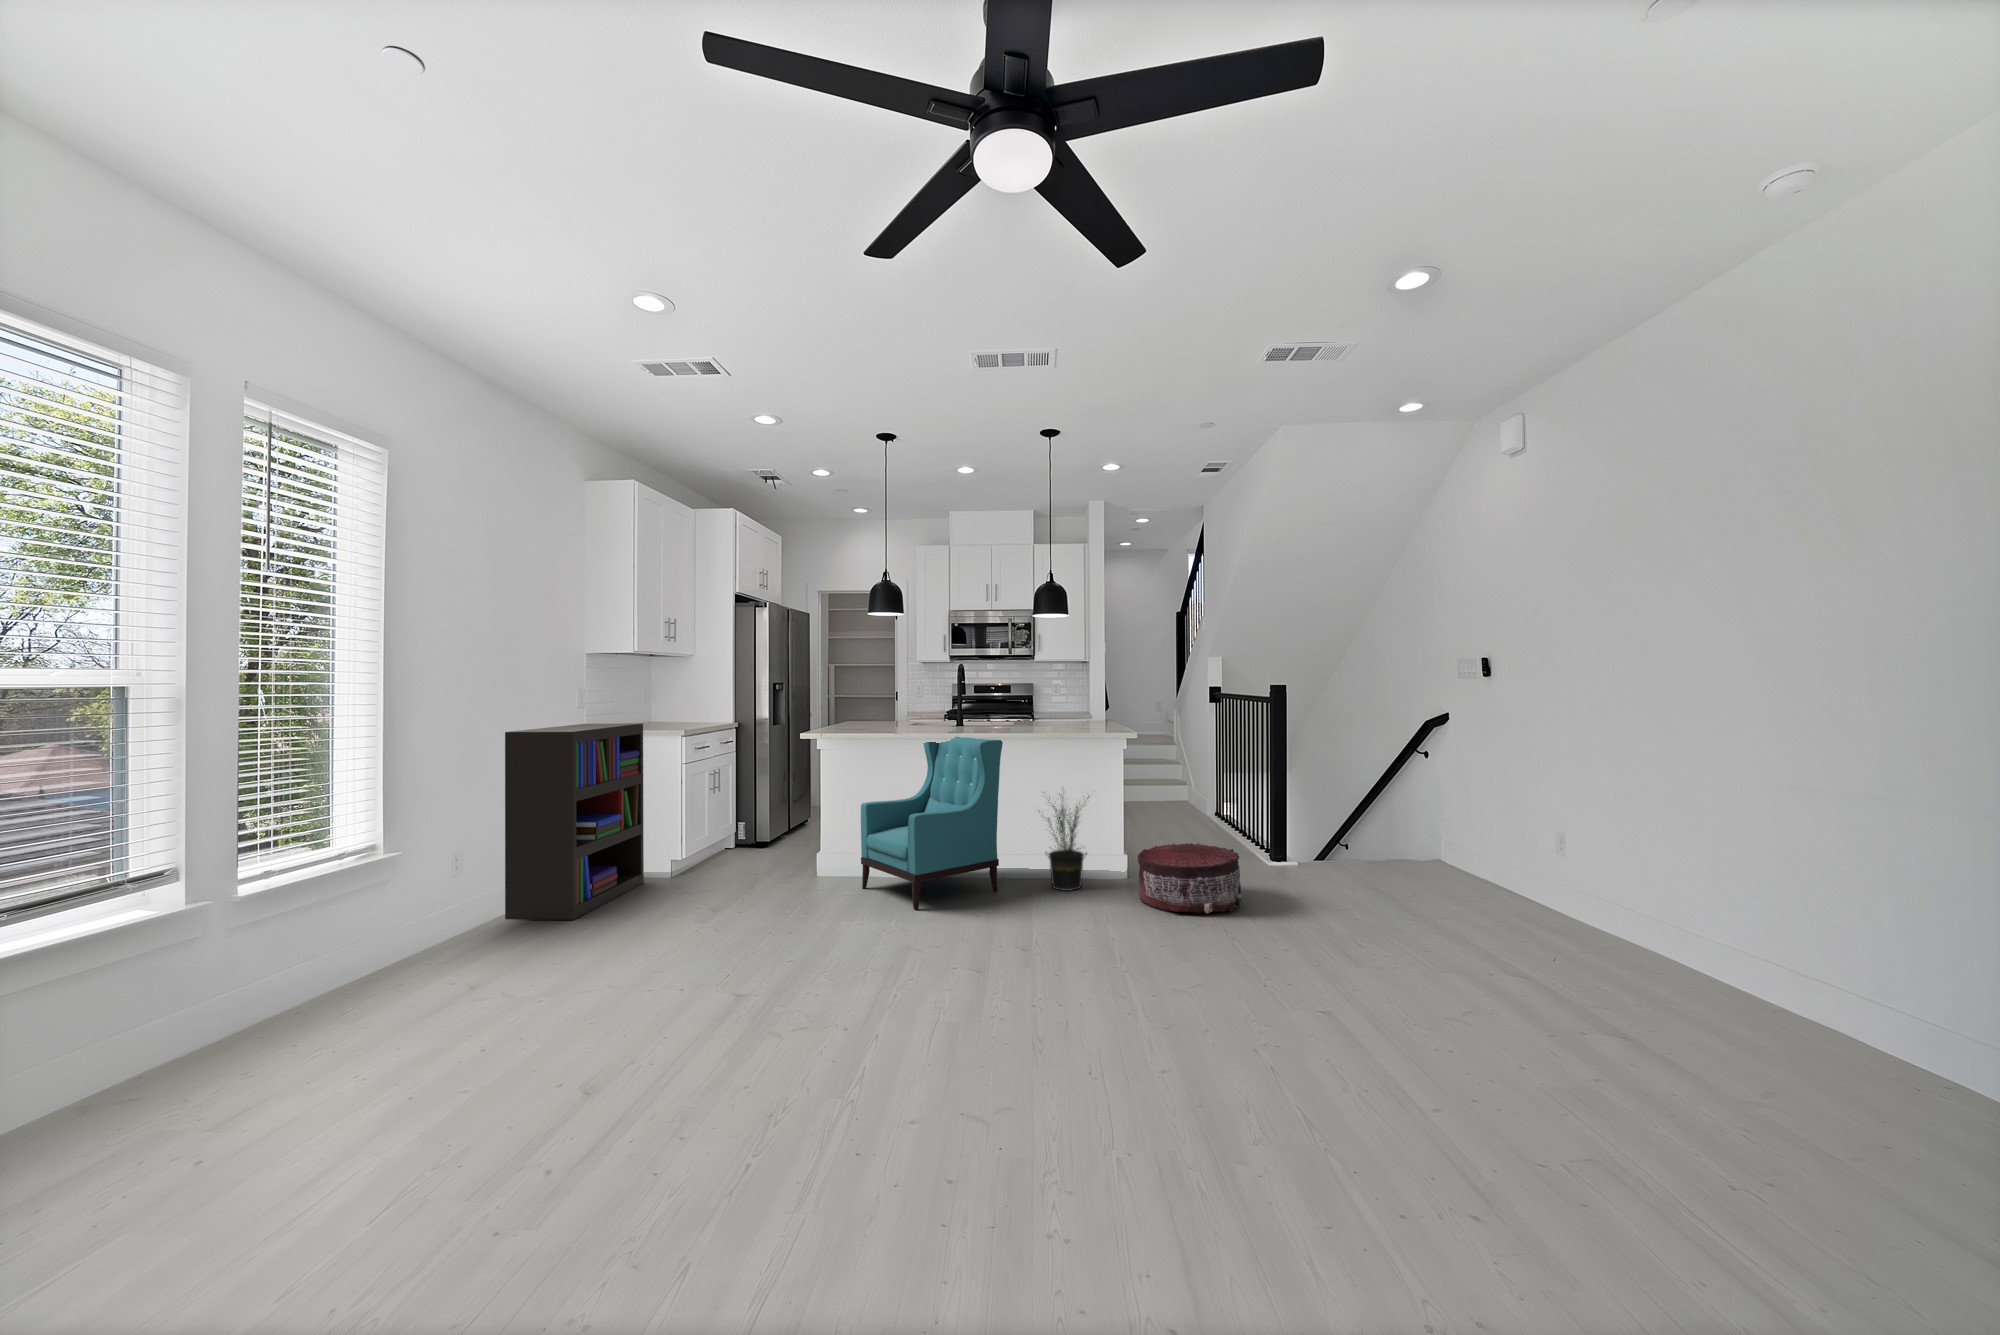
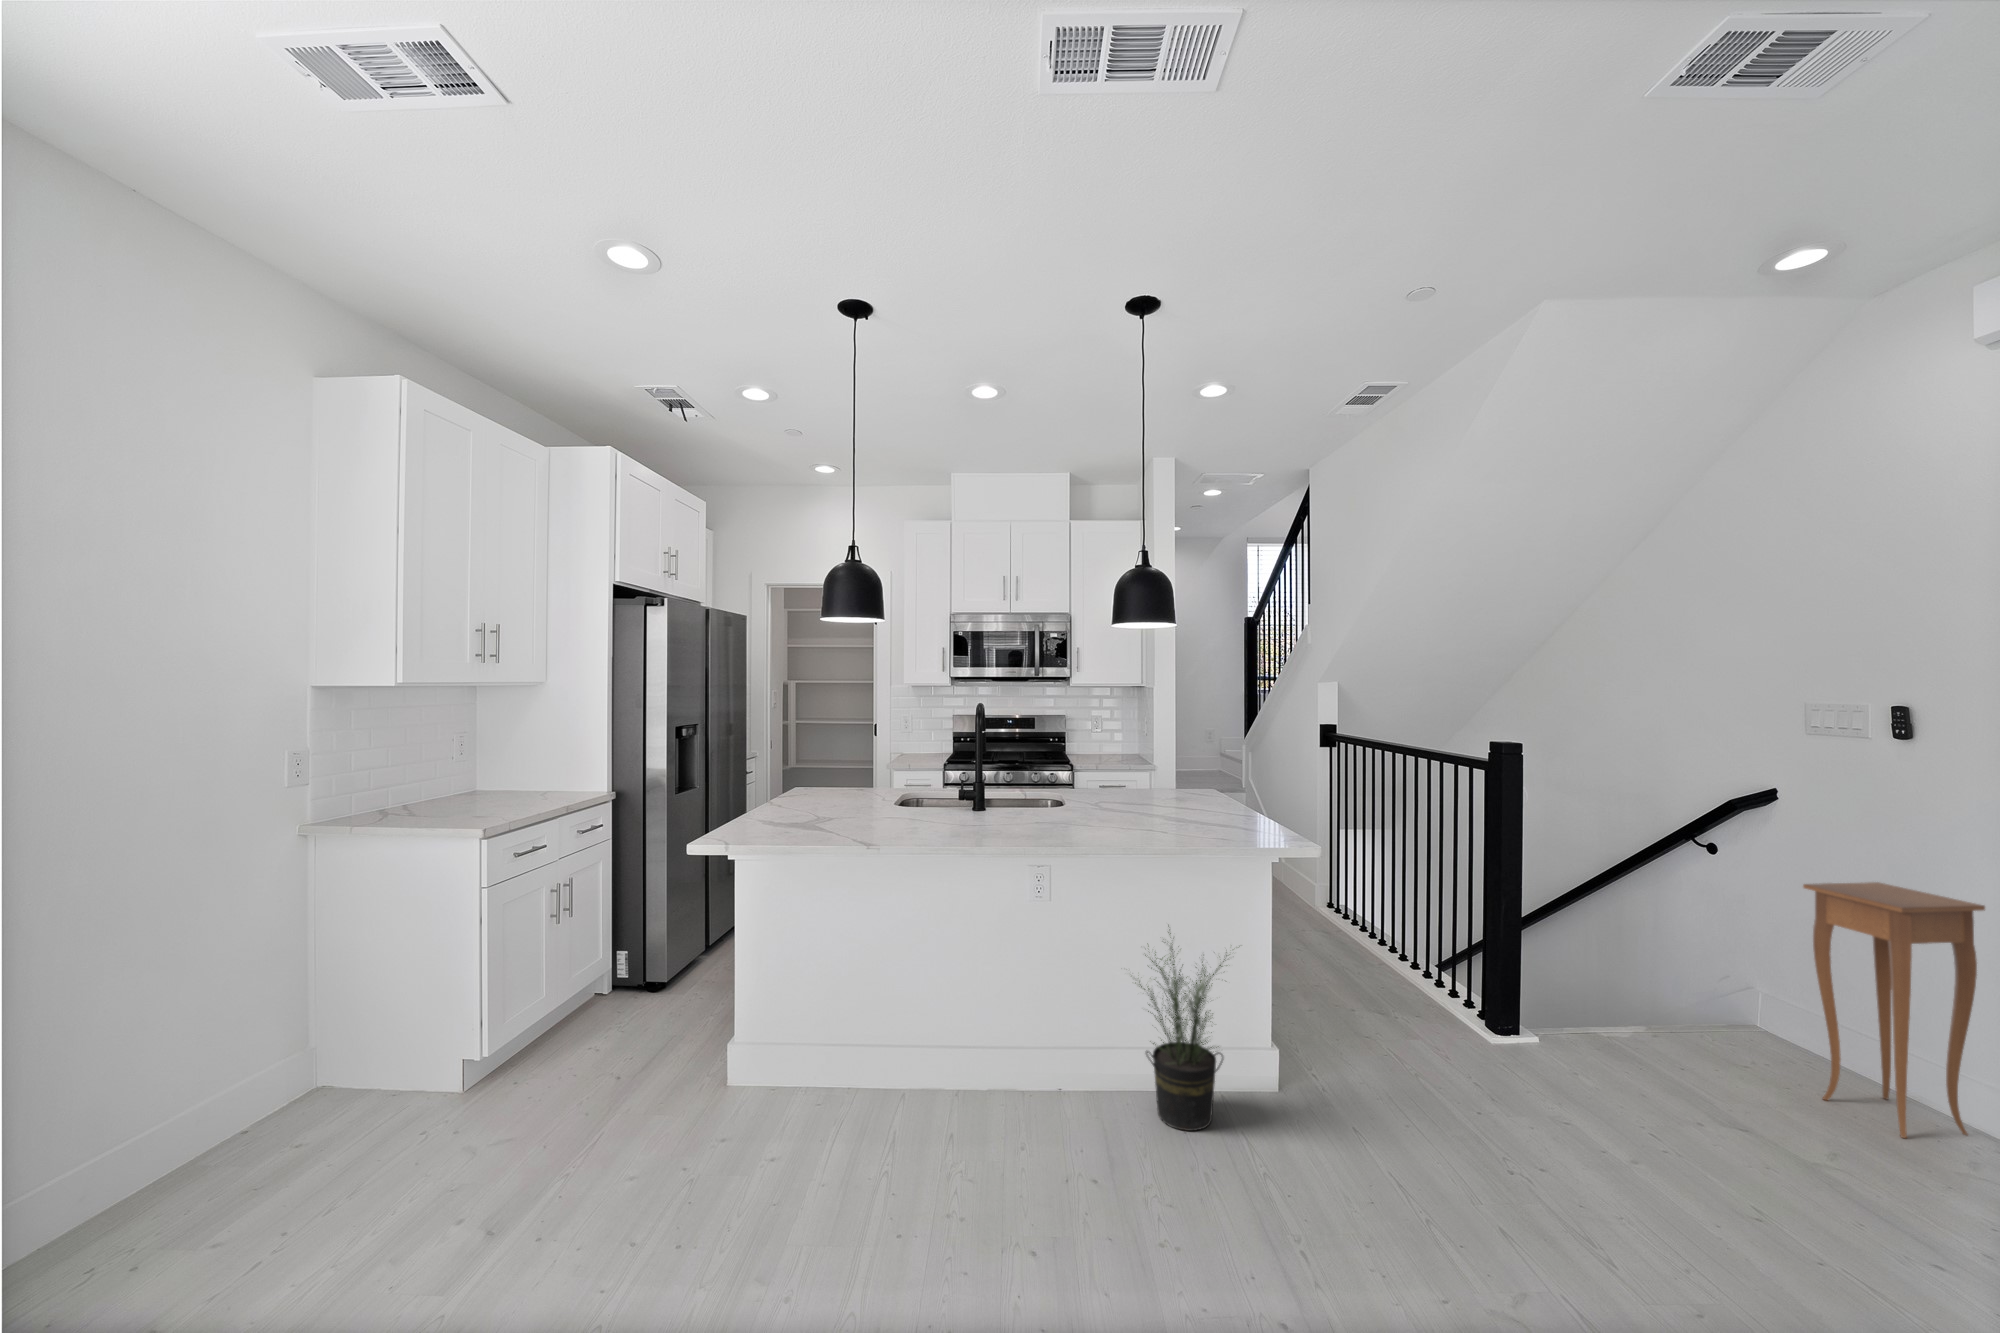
bookshelf: present [505,723,644,920] -> none [34,818,413,1276]
armchair: present [861,737,1003,909] -> none [811,830,1073,1215]
side table: none [1429,760,1508,895] -> present [1803,882,1985,1138]
pouf: present [1138,843,1242,913] -> none [1328,1039,1556,1229]

